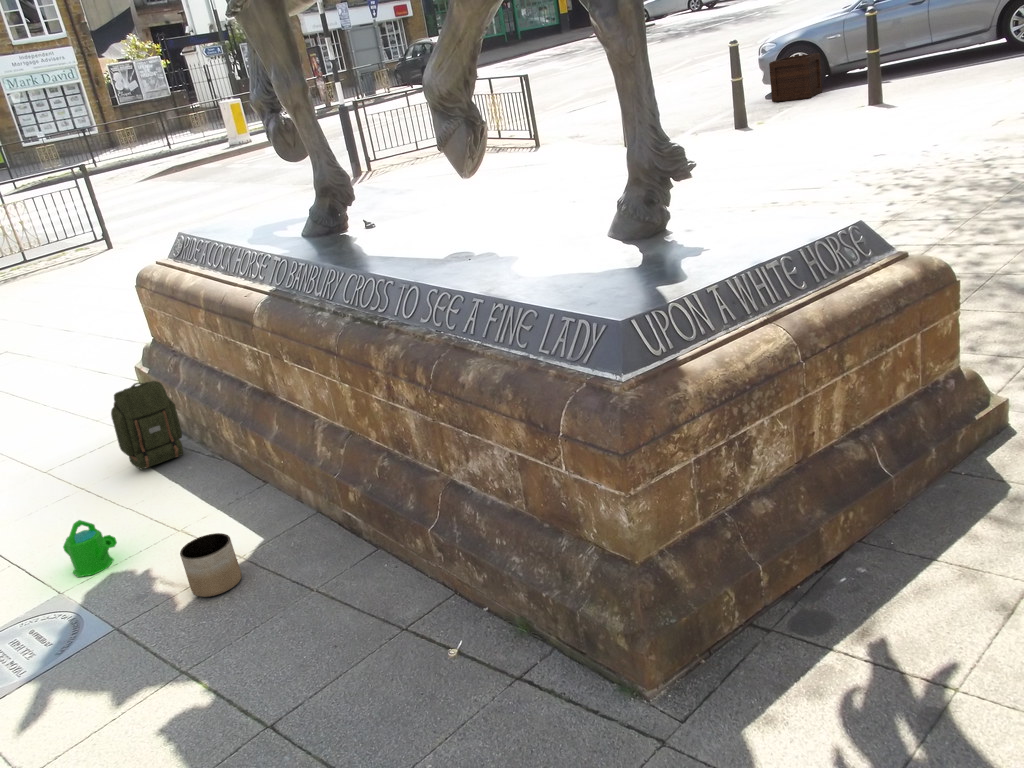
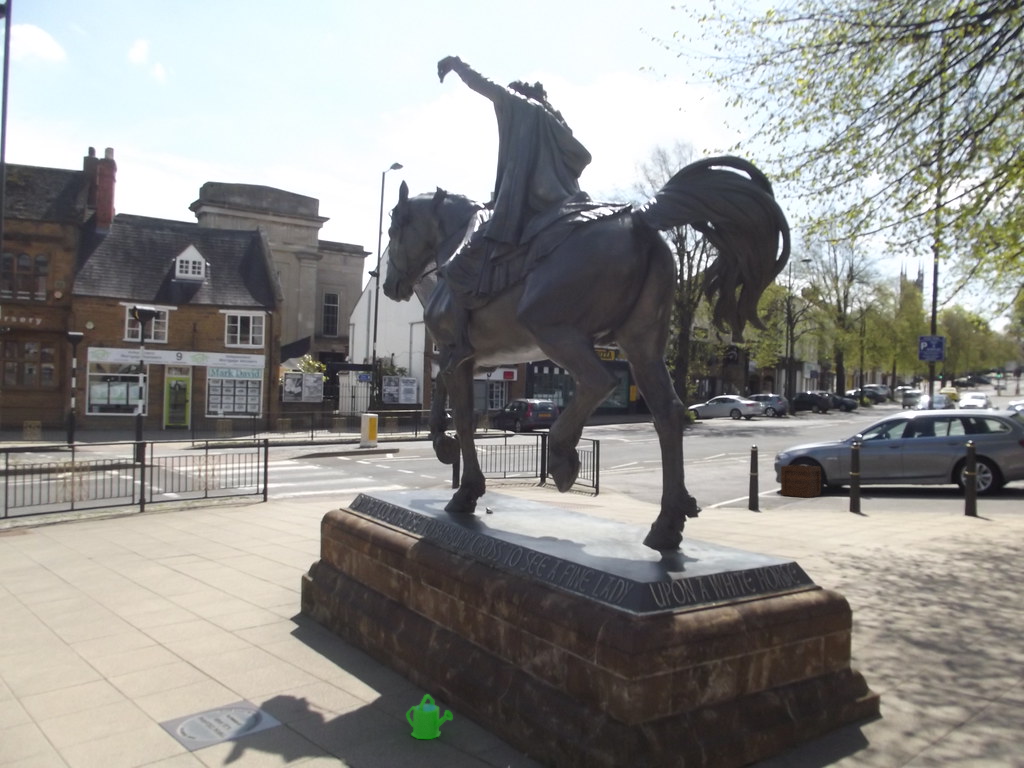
backpack: present [111,381,183,470] -> none [289,582,332,641]
watering can: present [63,520,117,577] -> present [406,694,453,739]
planter: present [180,533,242,597] -> none [334,676,367,716]

